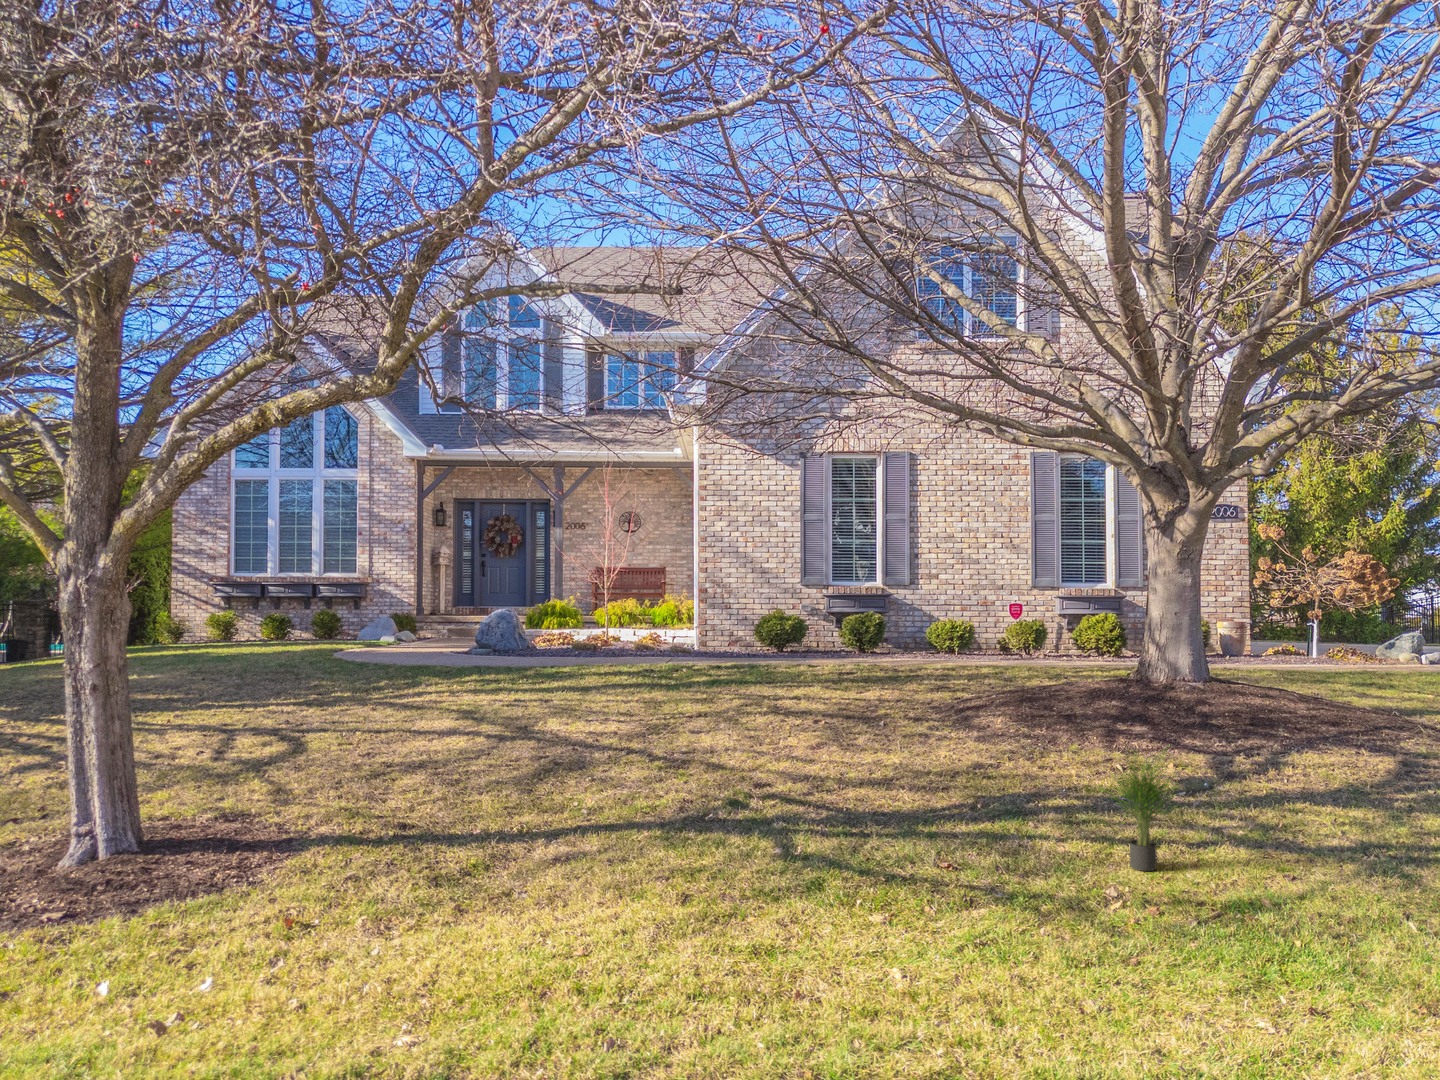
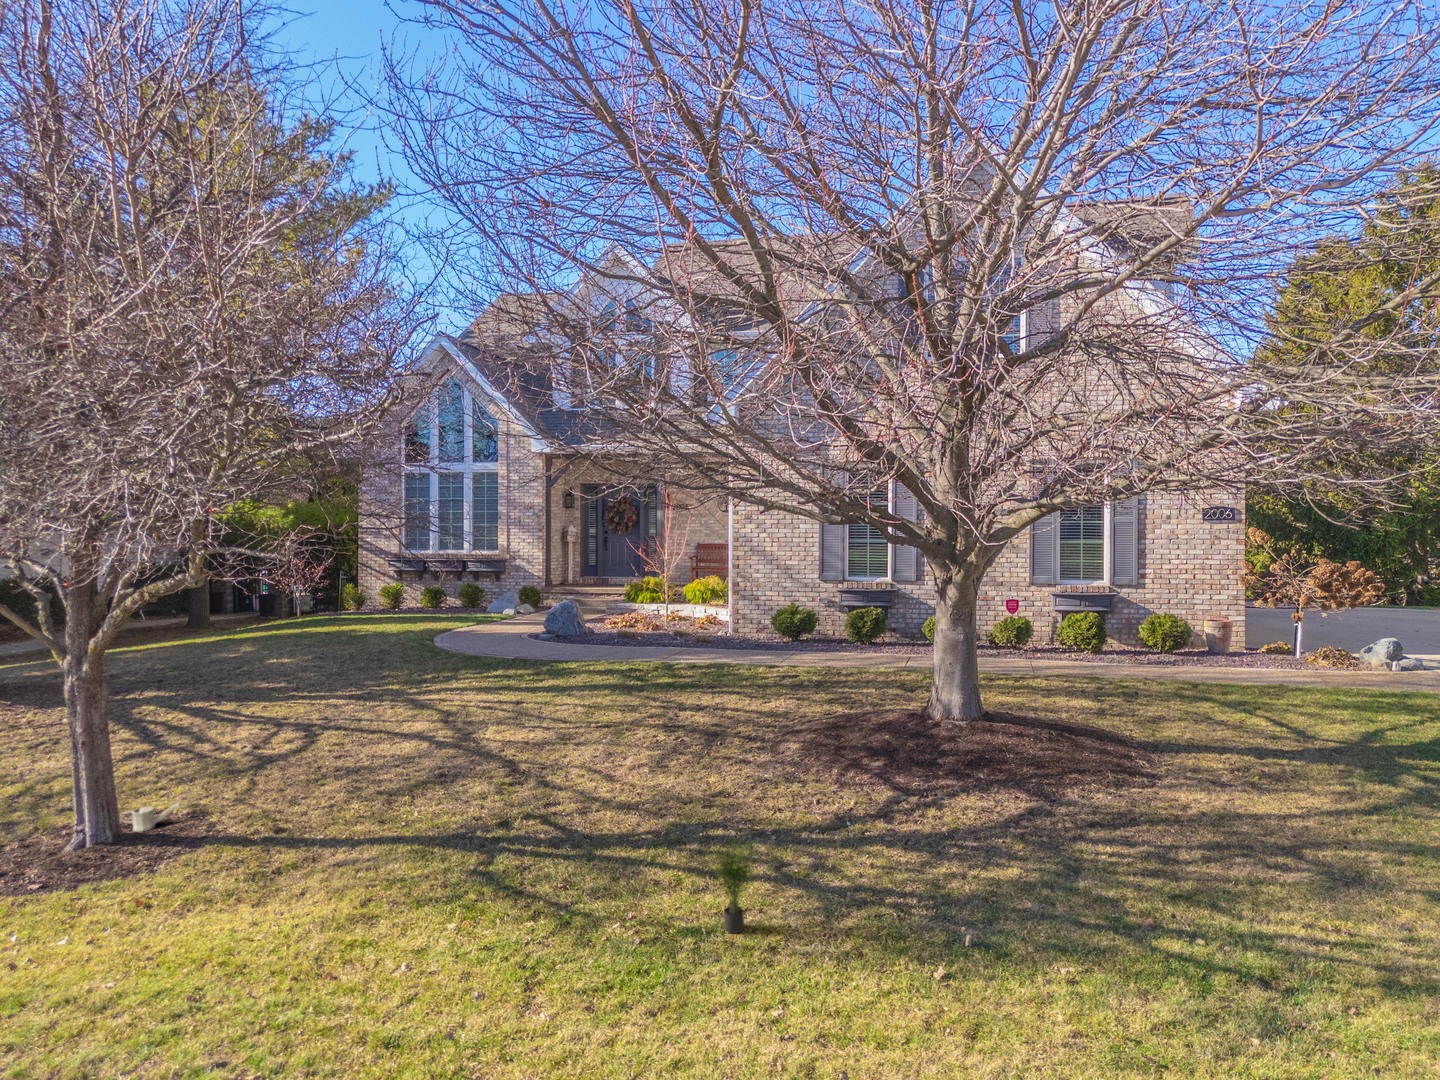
watering can: none [143,791,226,834] -> present [120,802,180,832]

